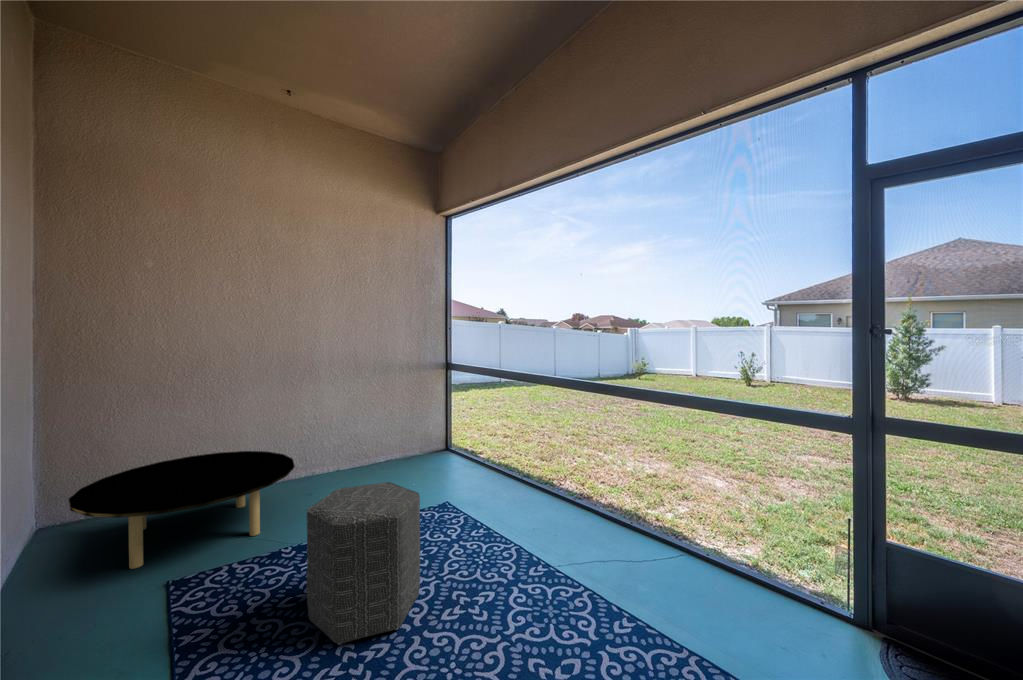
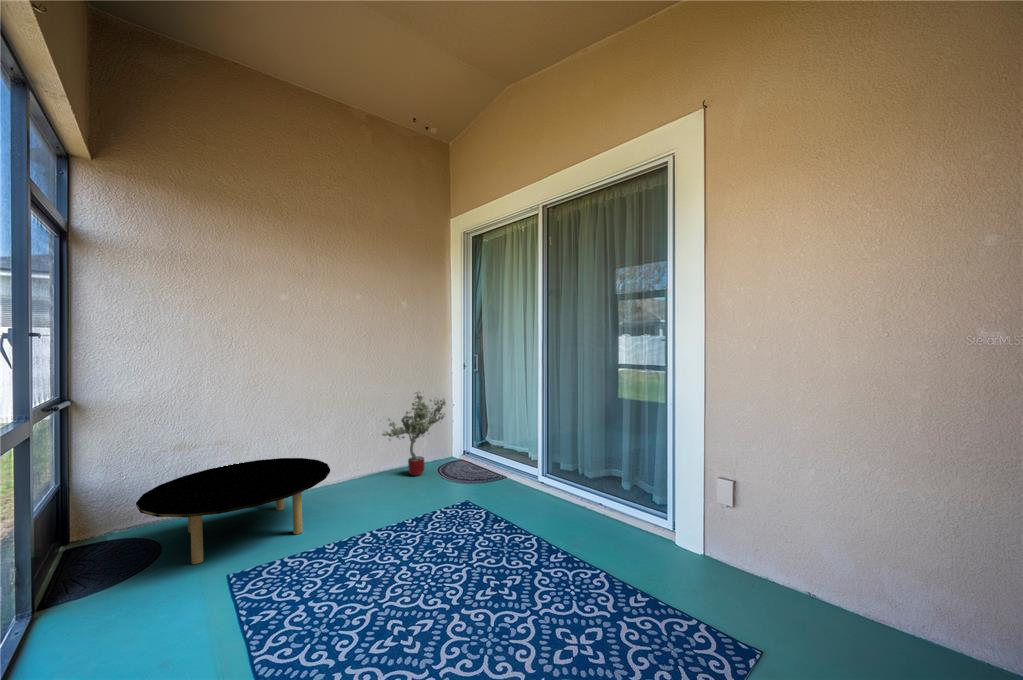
potted tree: none [356,382,428,473] -> present [382,391,446,476]
ottoman: present [307,482,420,645] -> none [356,480,454,621]

